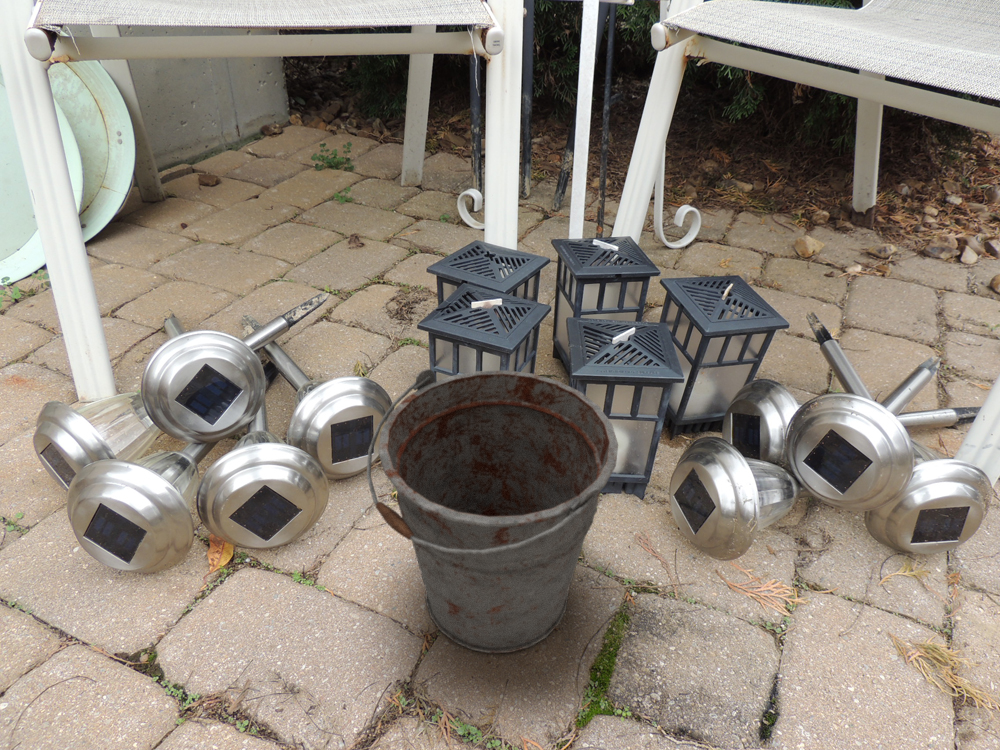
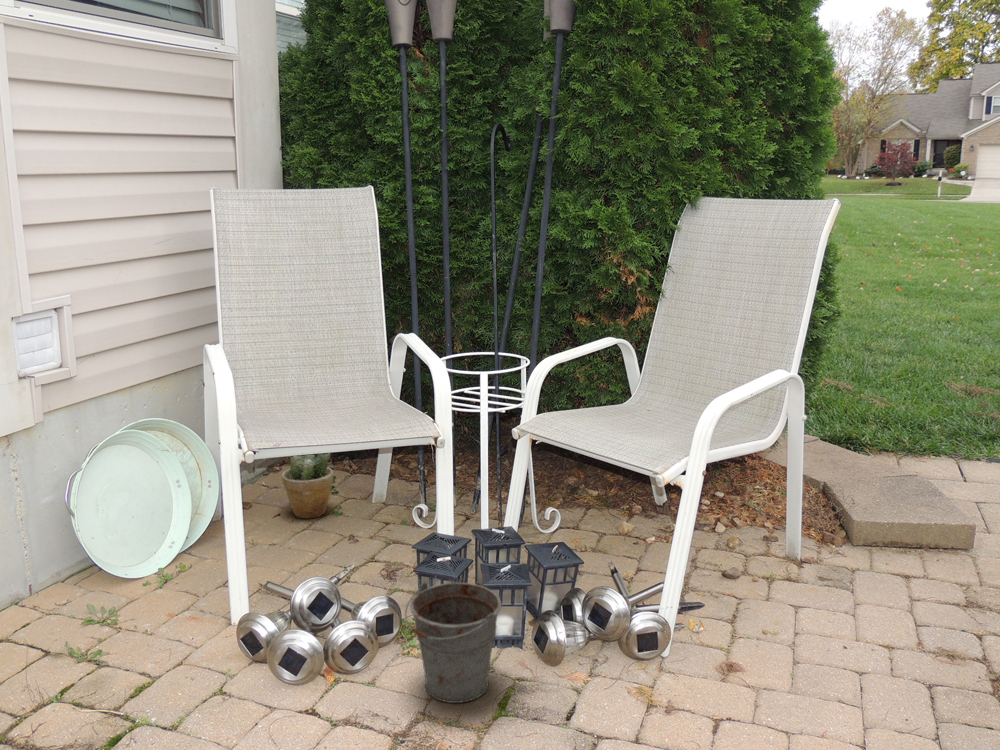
potted plant: none [254,89,336,204] -> present [282,453,333,518]

